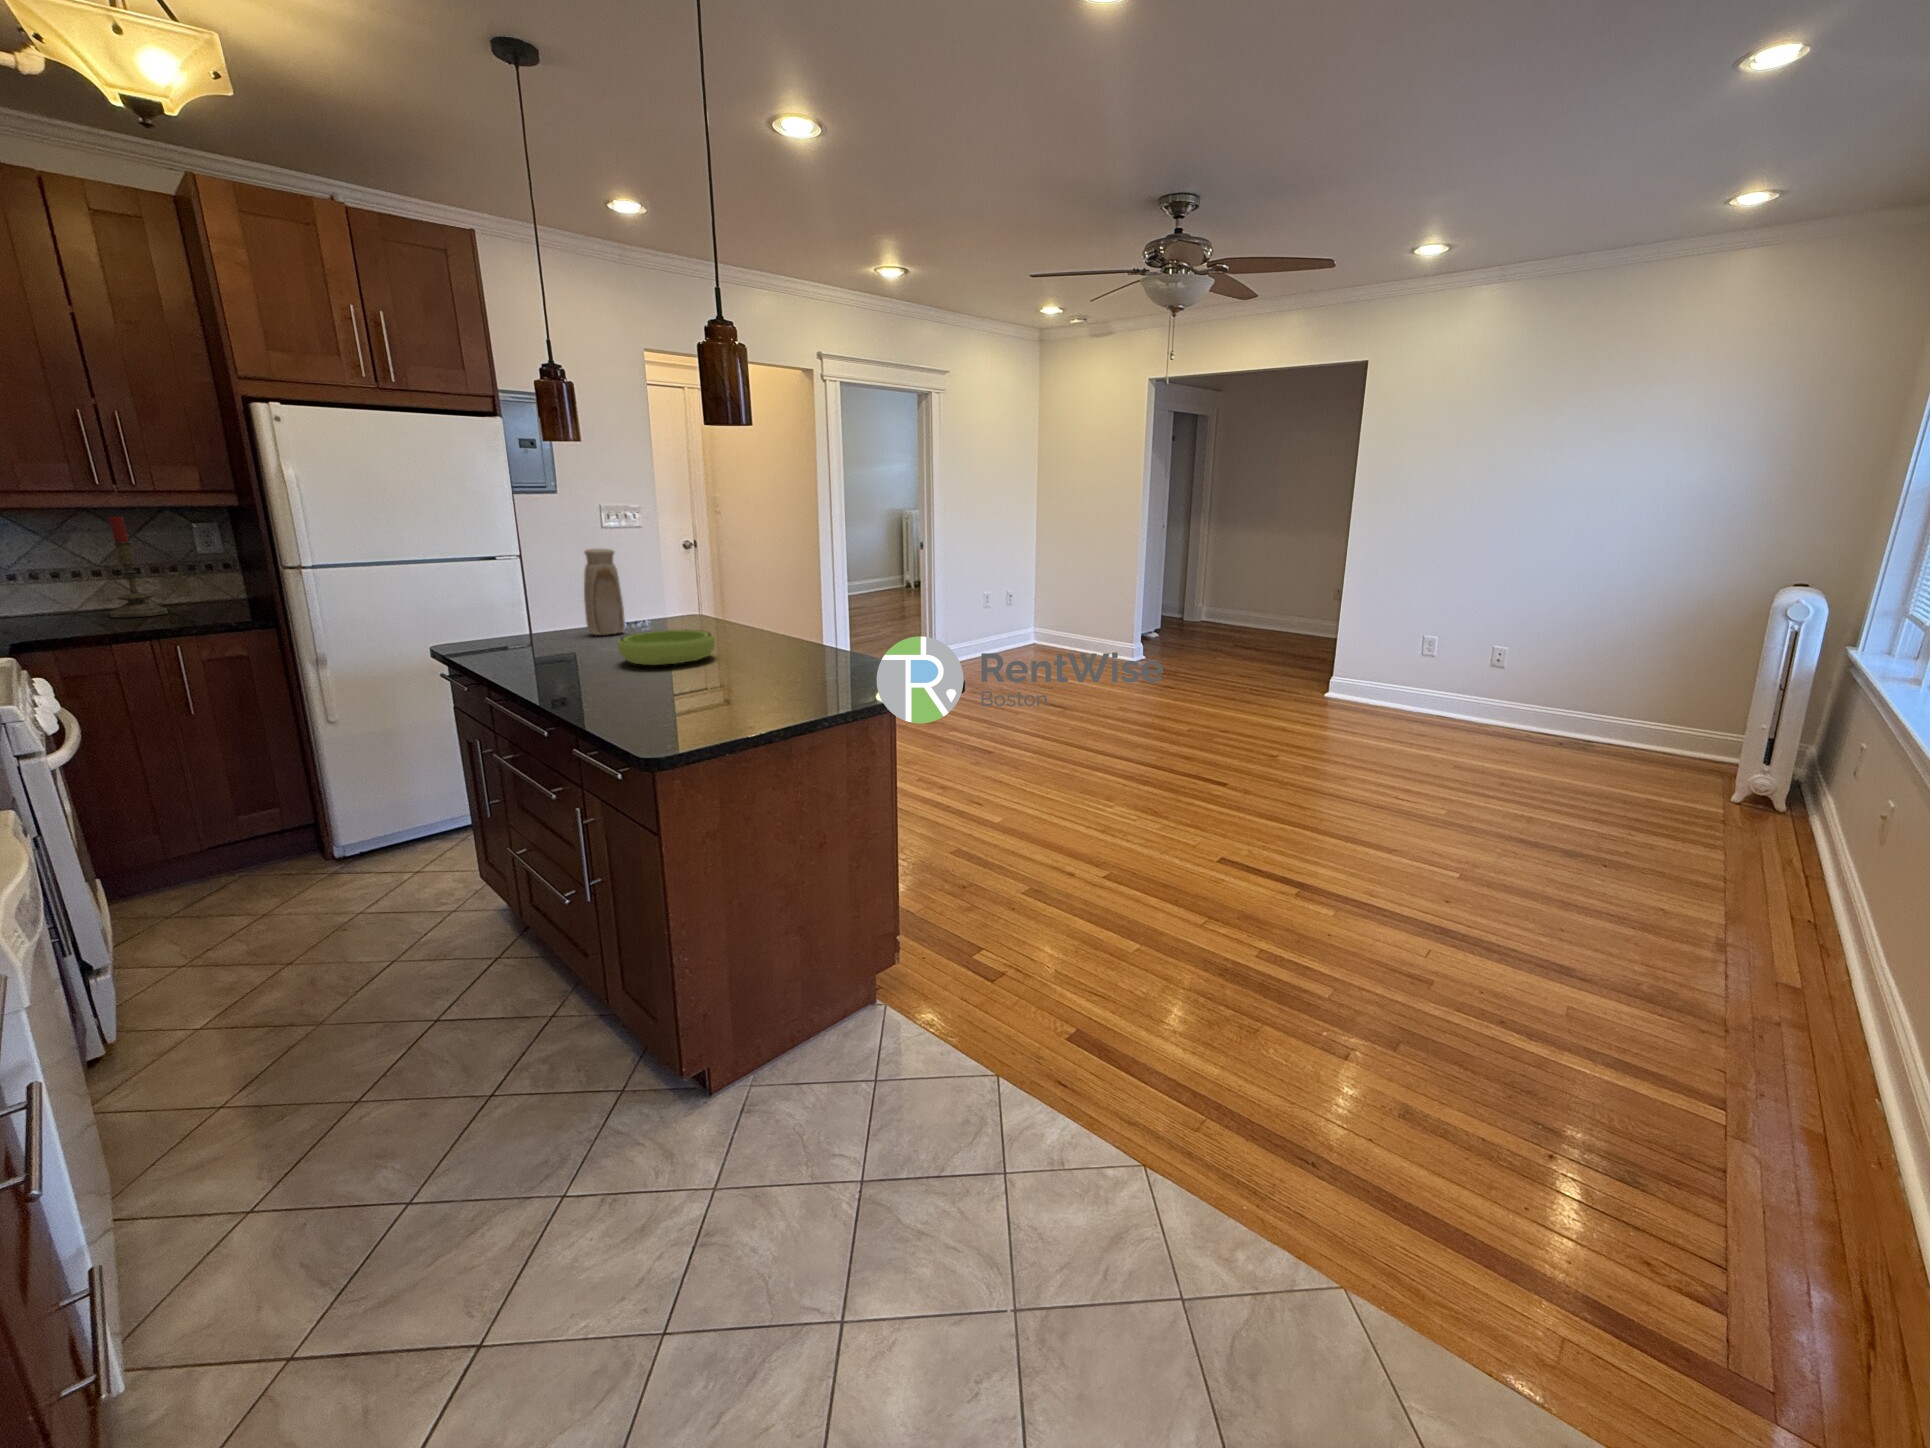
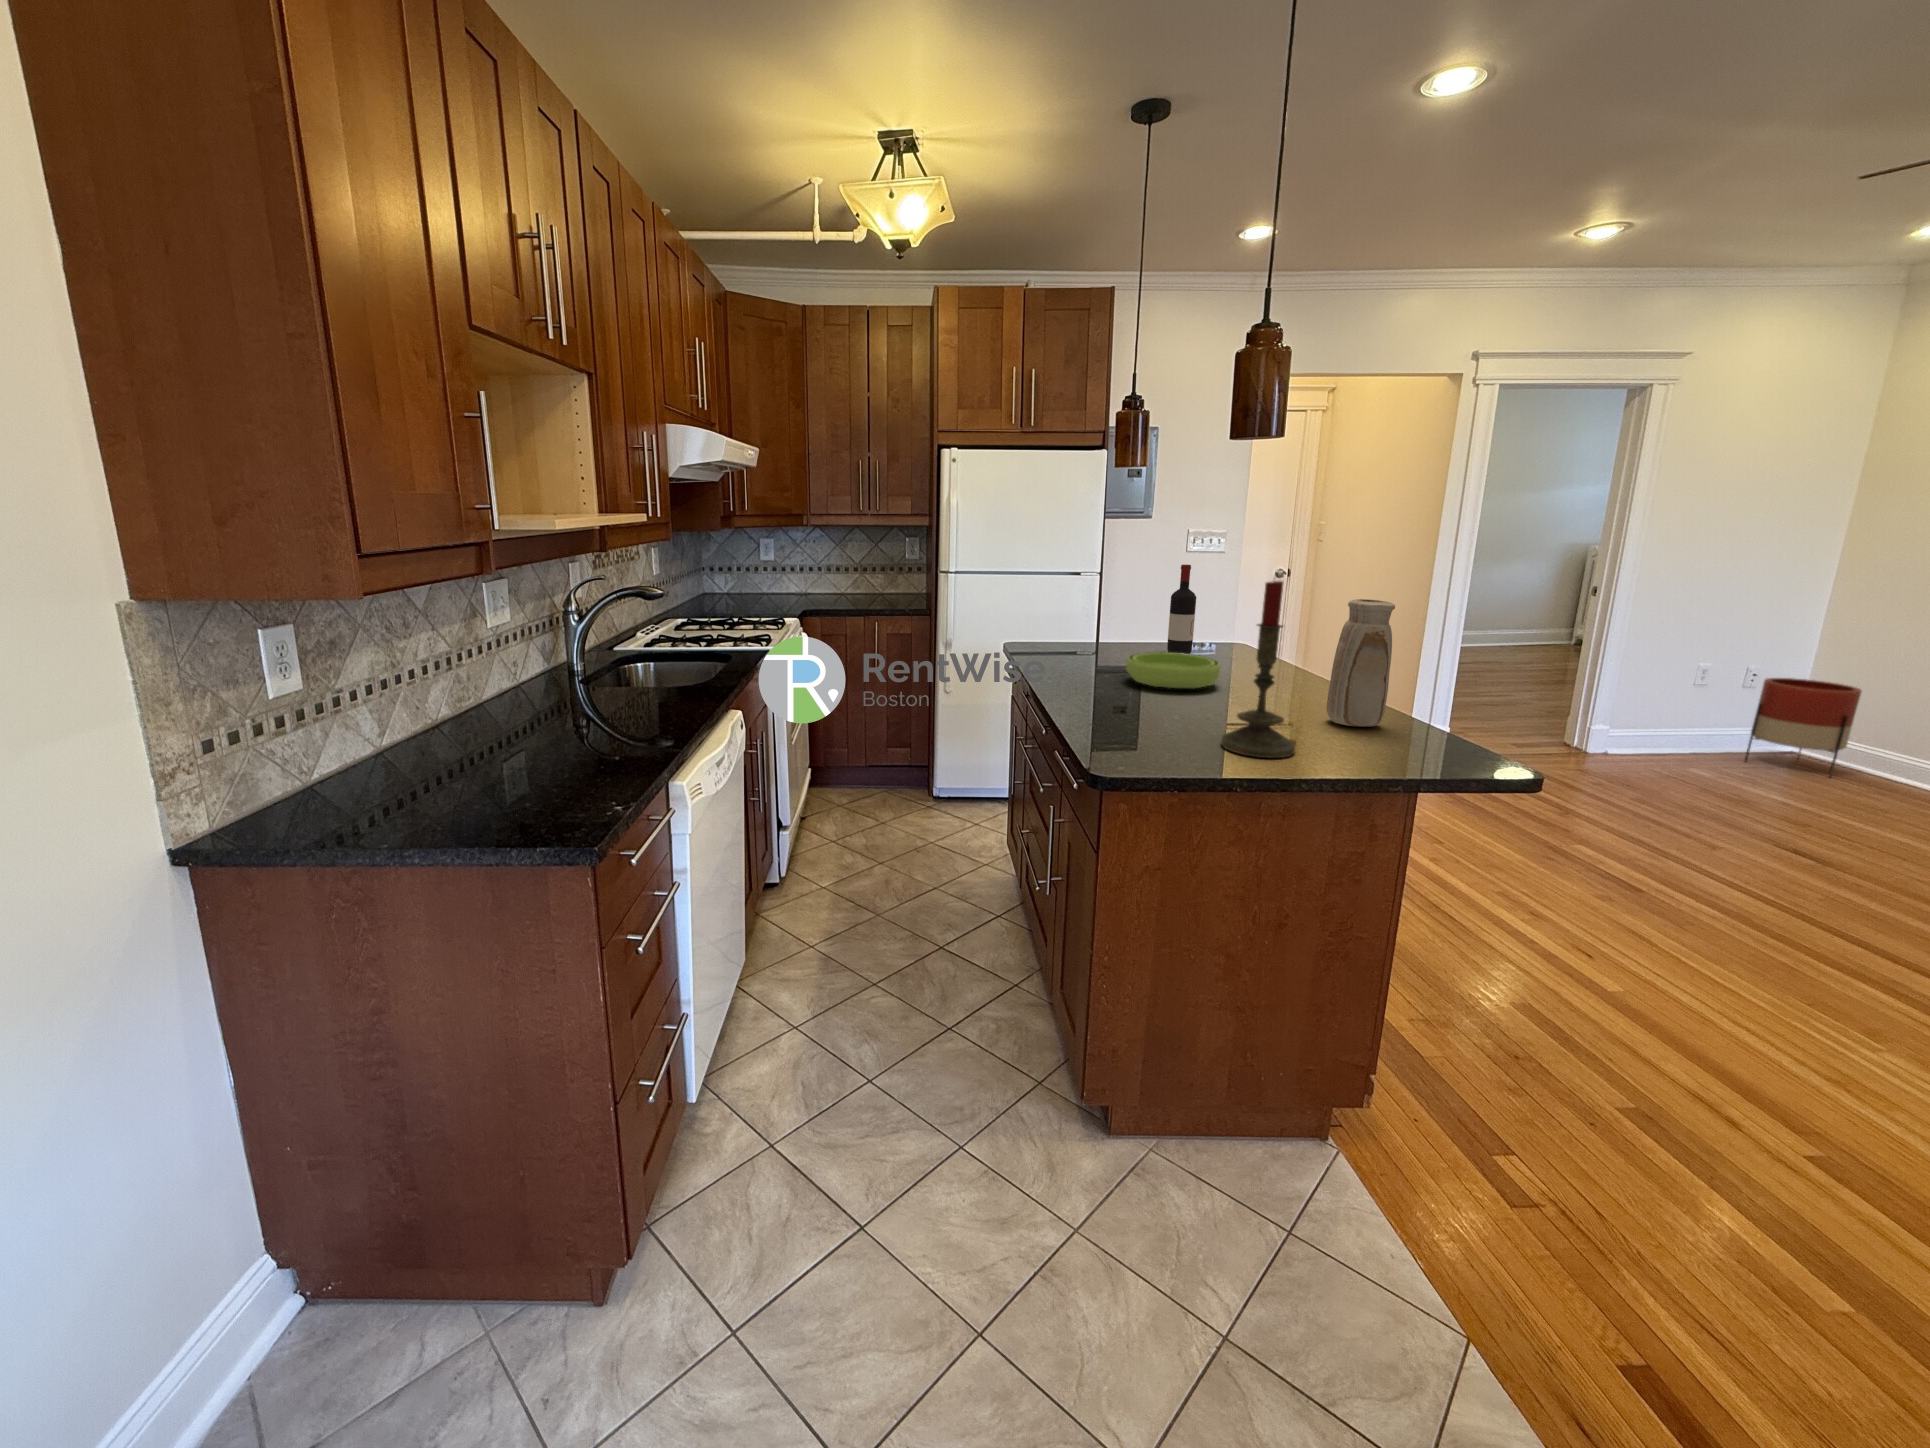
candle: present [109,513,168,618] -> present [1221,581,1295,758]
wine bottle: none [639,543,670,635] -> present [1167,565,1196,654]
vase: present [584,549,625,635] -> present [1327,599,1395,727]
planter: none [1032,603,1073,663] -> present [1745,678,1861,777]

